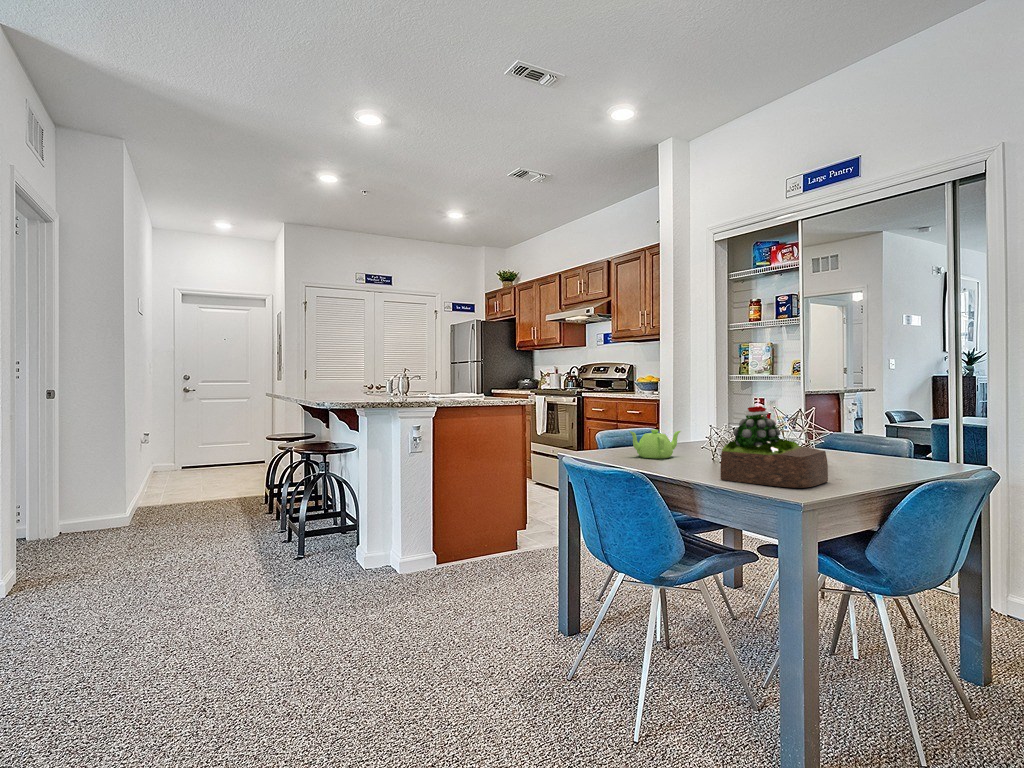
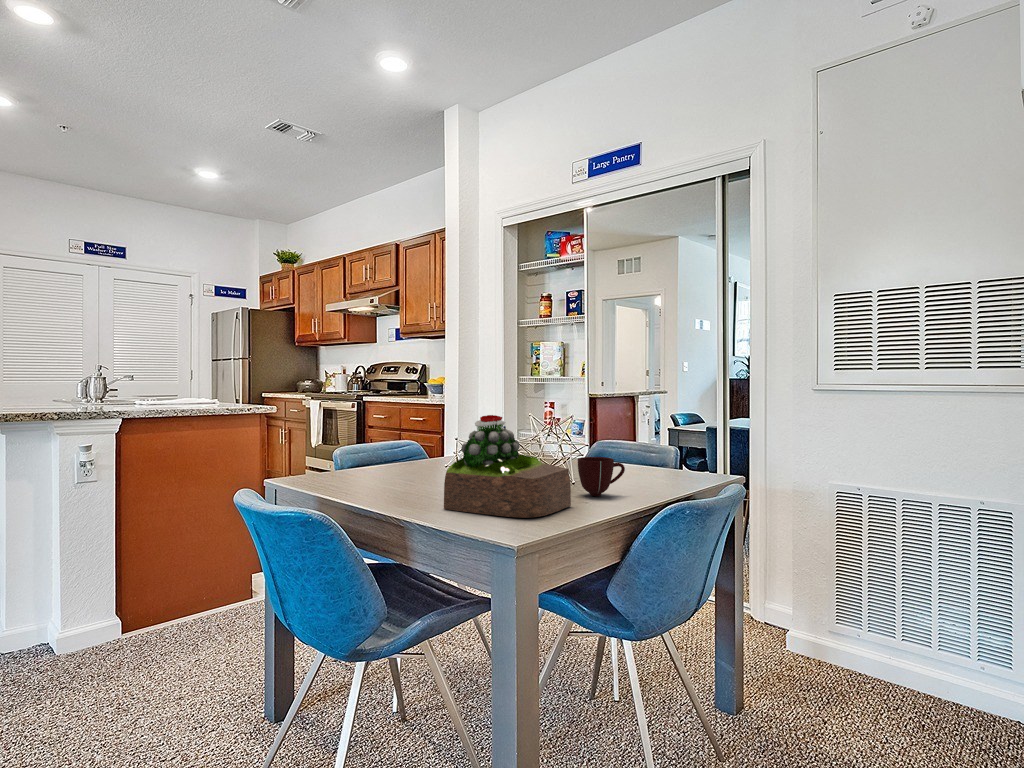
teapot: present [629,429,681,458] -> none [356,443,425,480]
mug: none [828,443,872,476] -> present [578,457,625,496]

